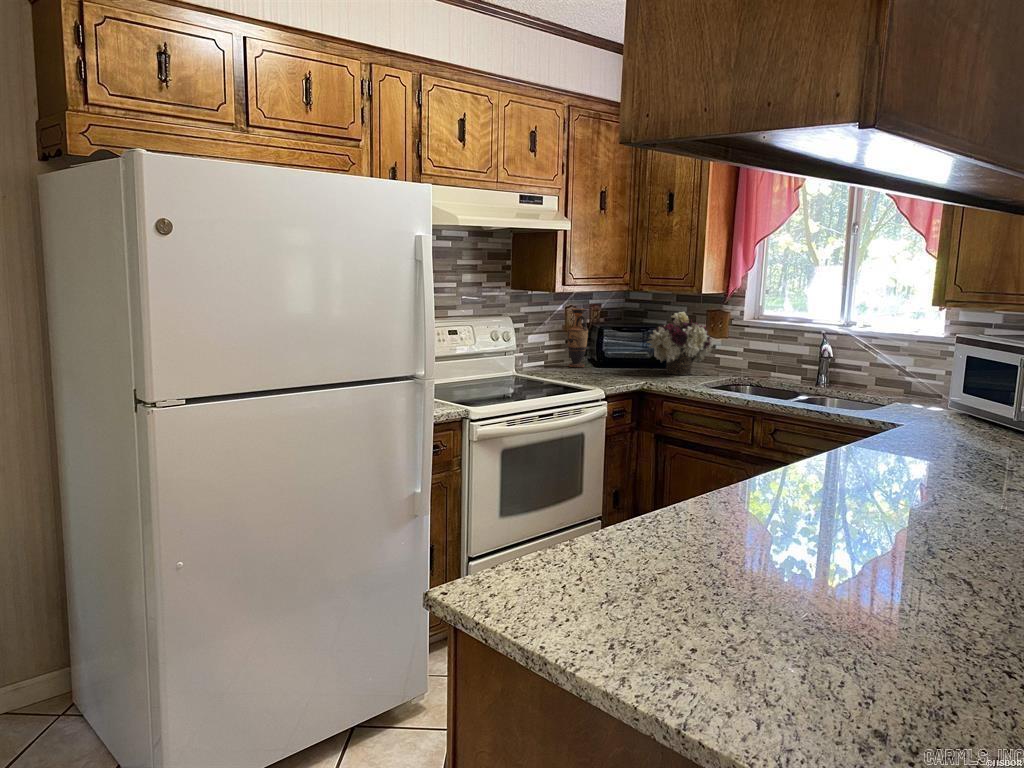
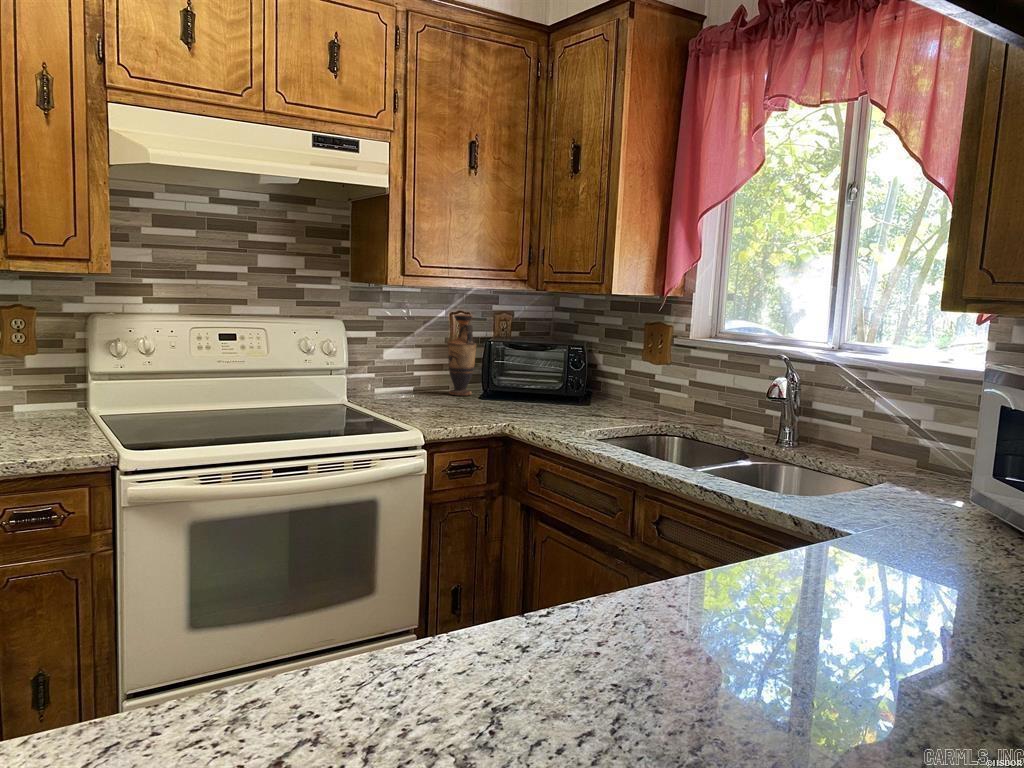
flower arrangement: present [647,312,713,375] -> none [541,321,641,414]

